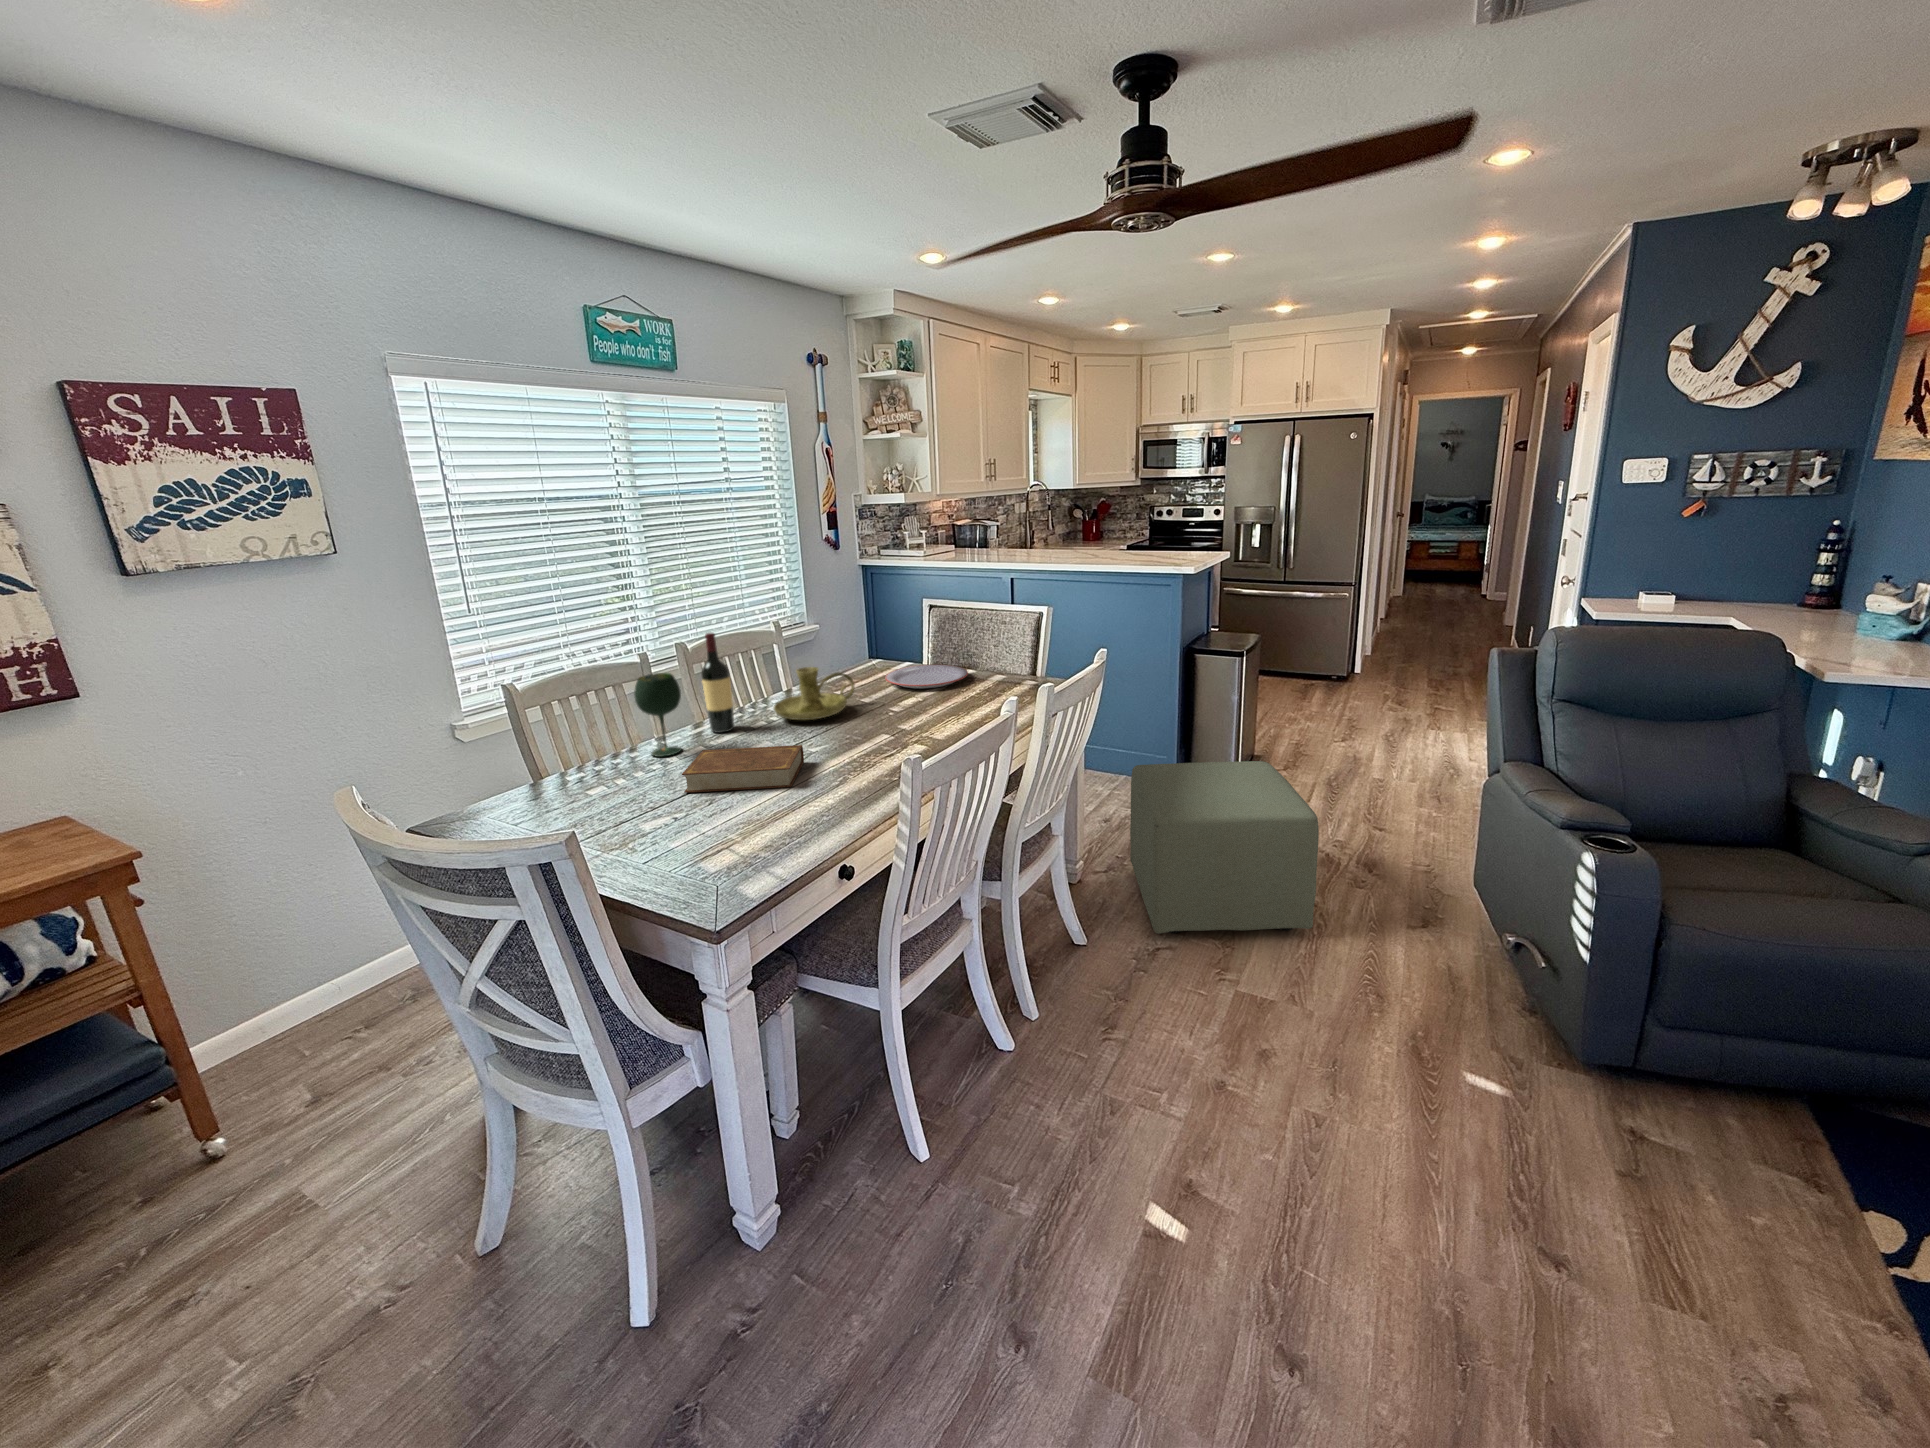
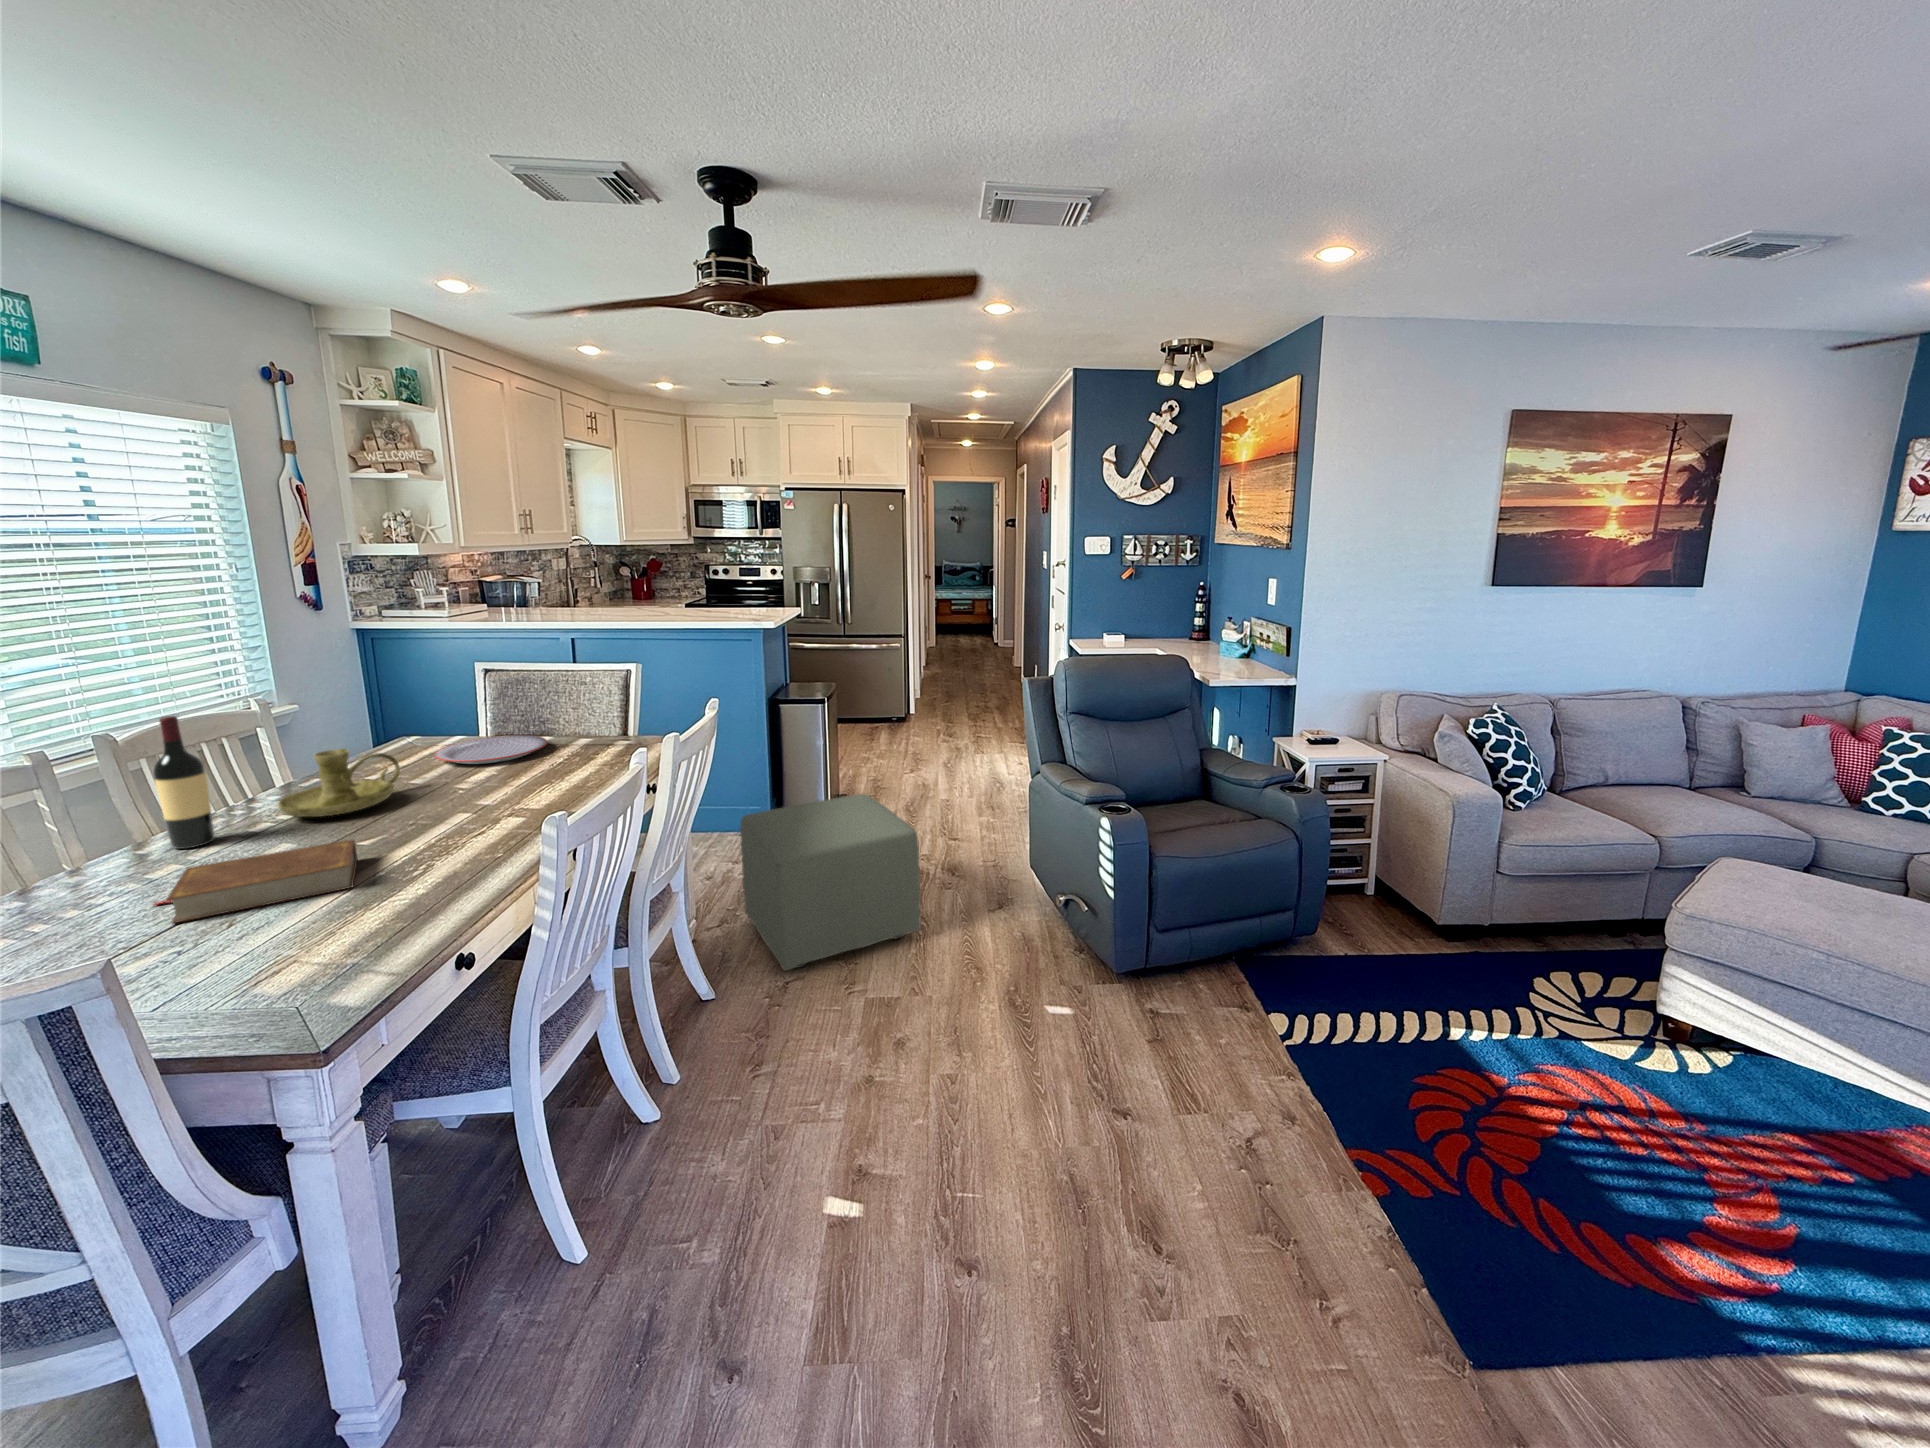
wine glass: present [634,673,681,757] -> none [37,774,130,893]

